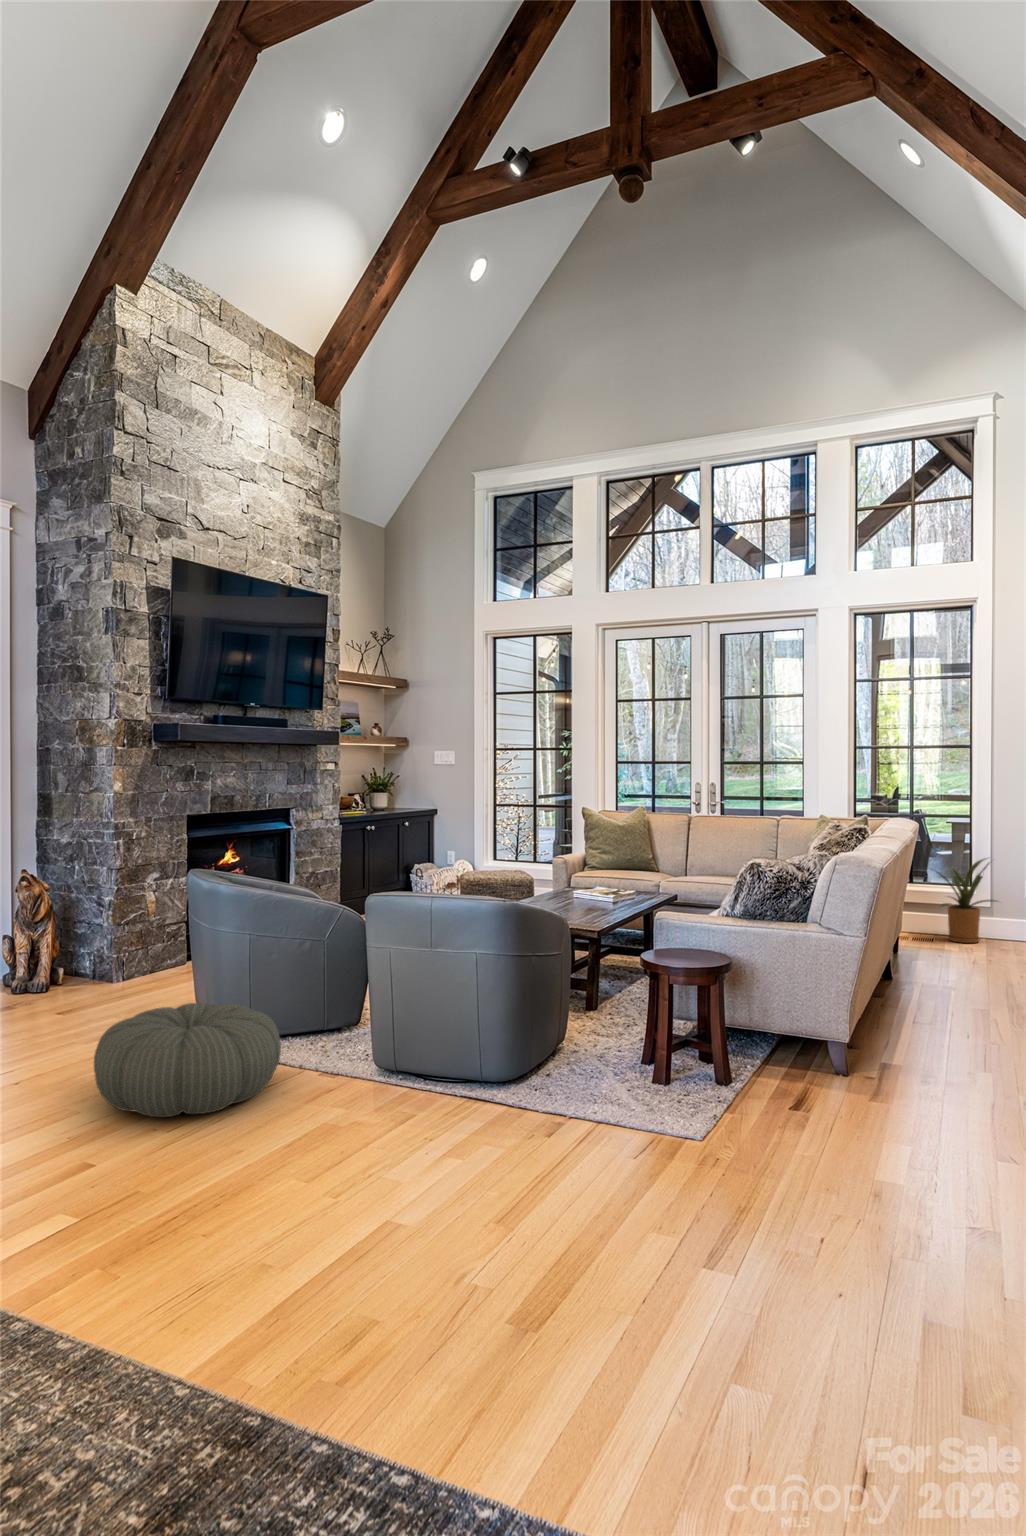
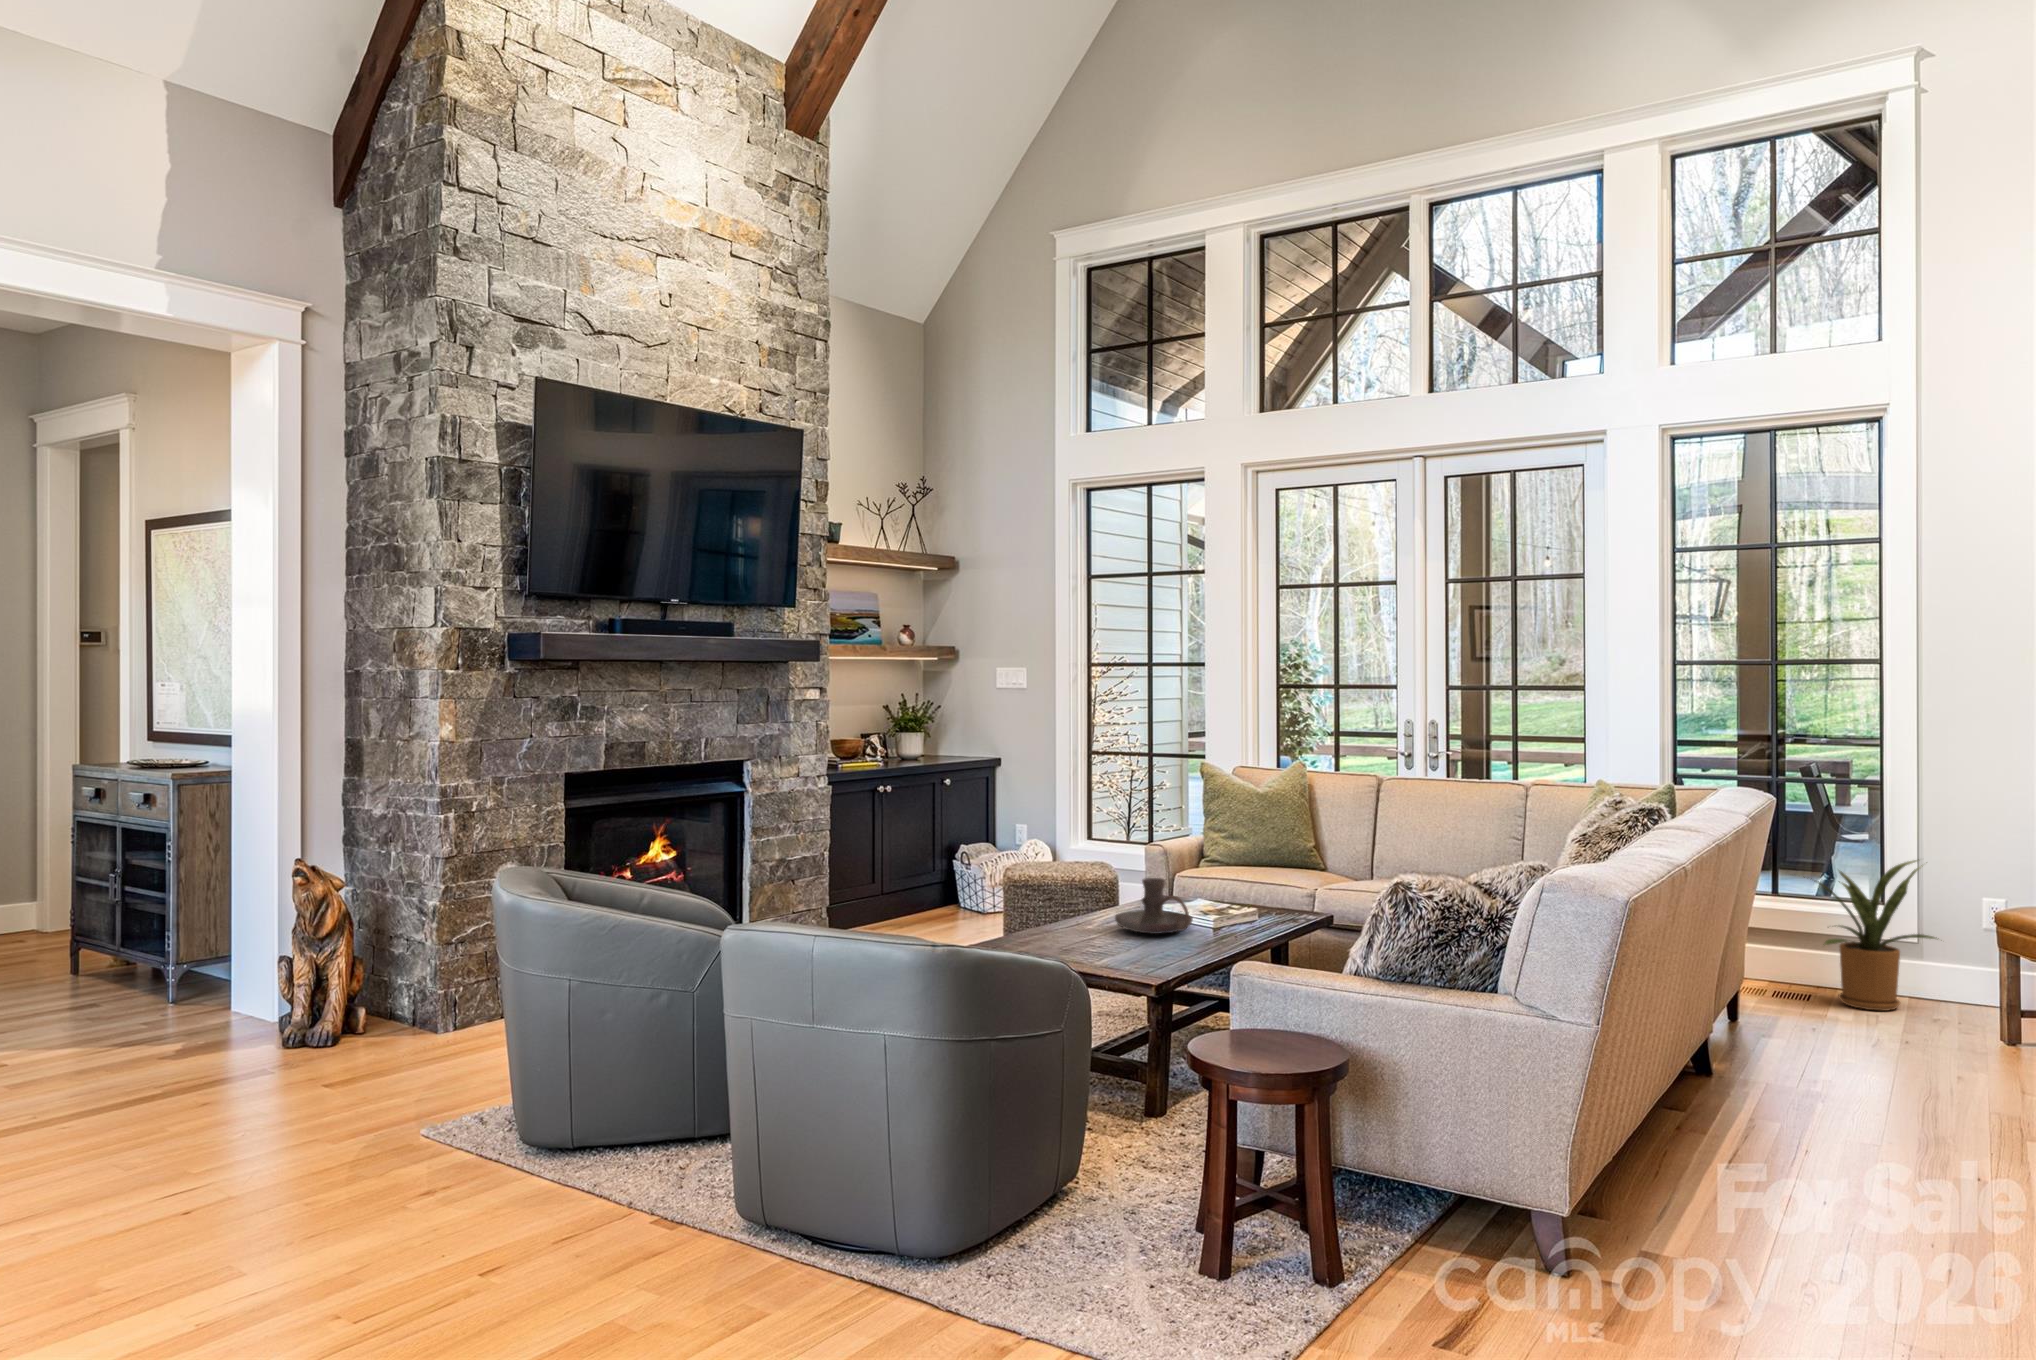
candle holder: none [557,872,605,904] -> present [1115,878,1193,934]
pouf: present [94,1003,281,1117] -> none [270,1091,586,1288]

